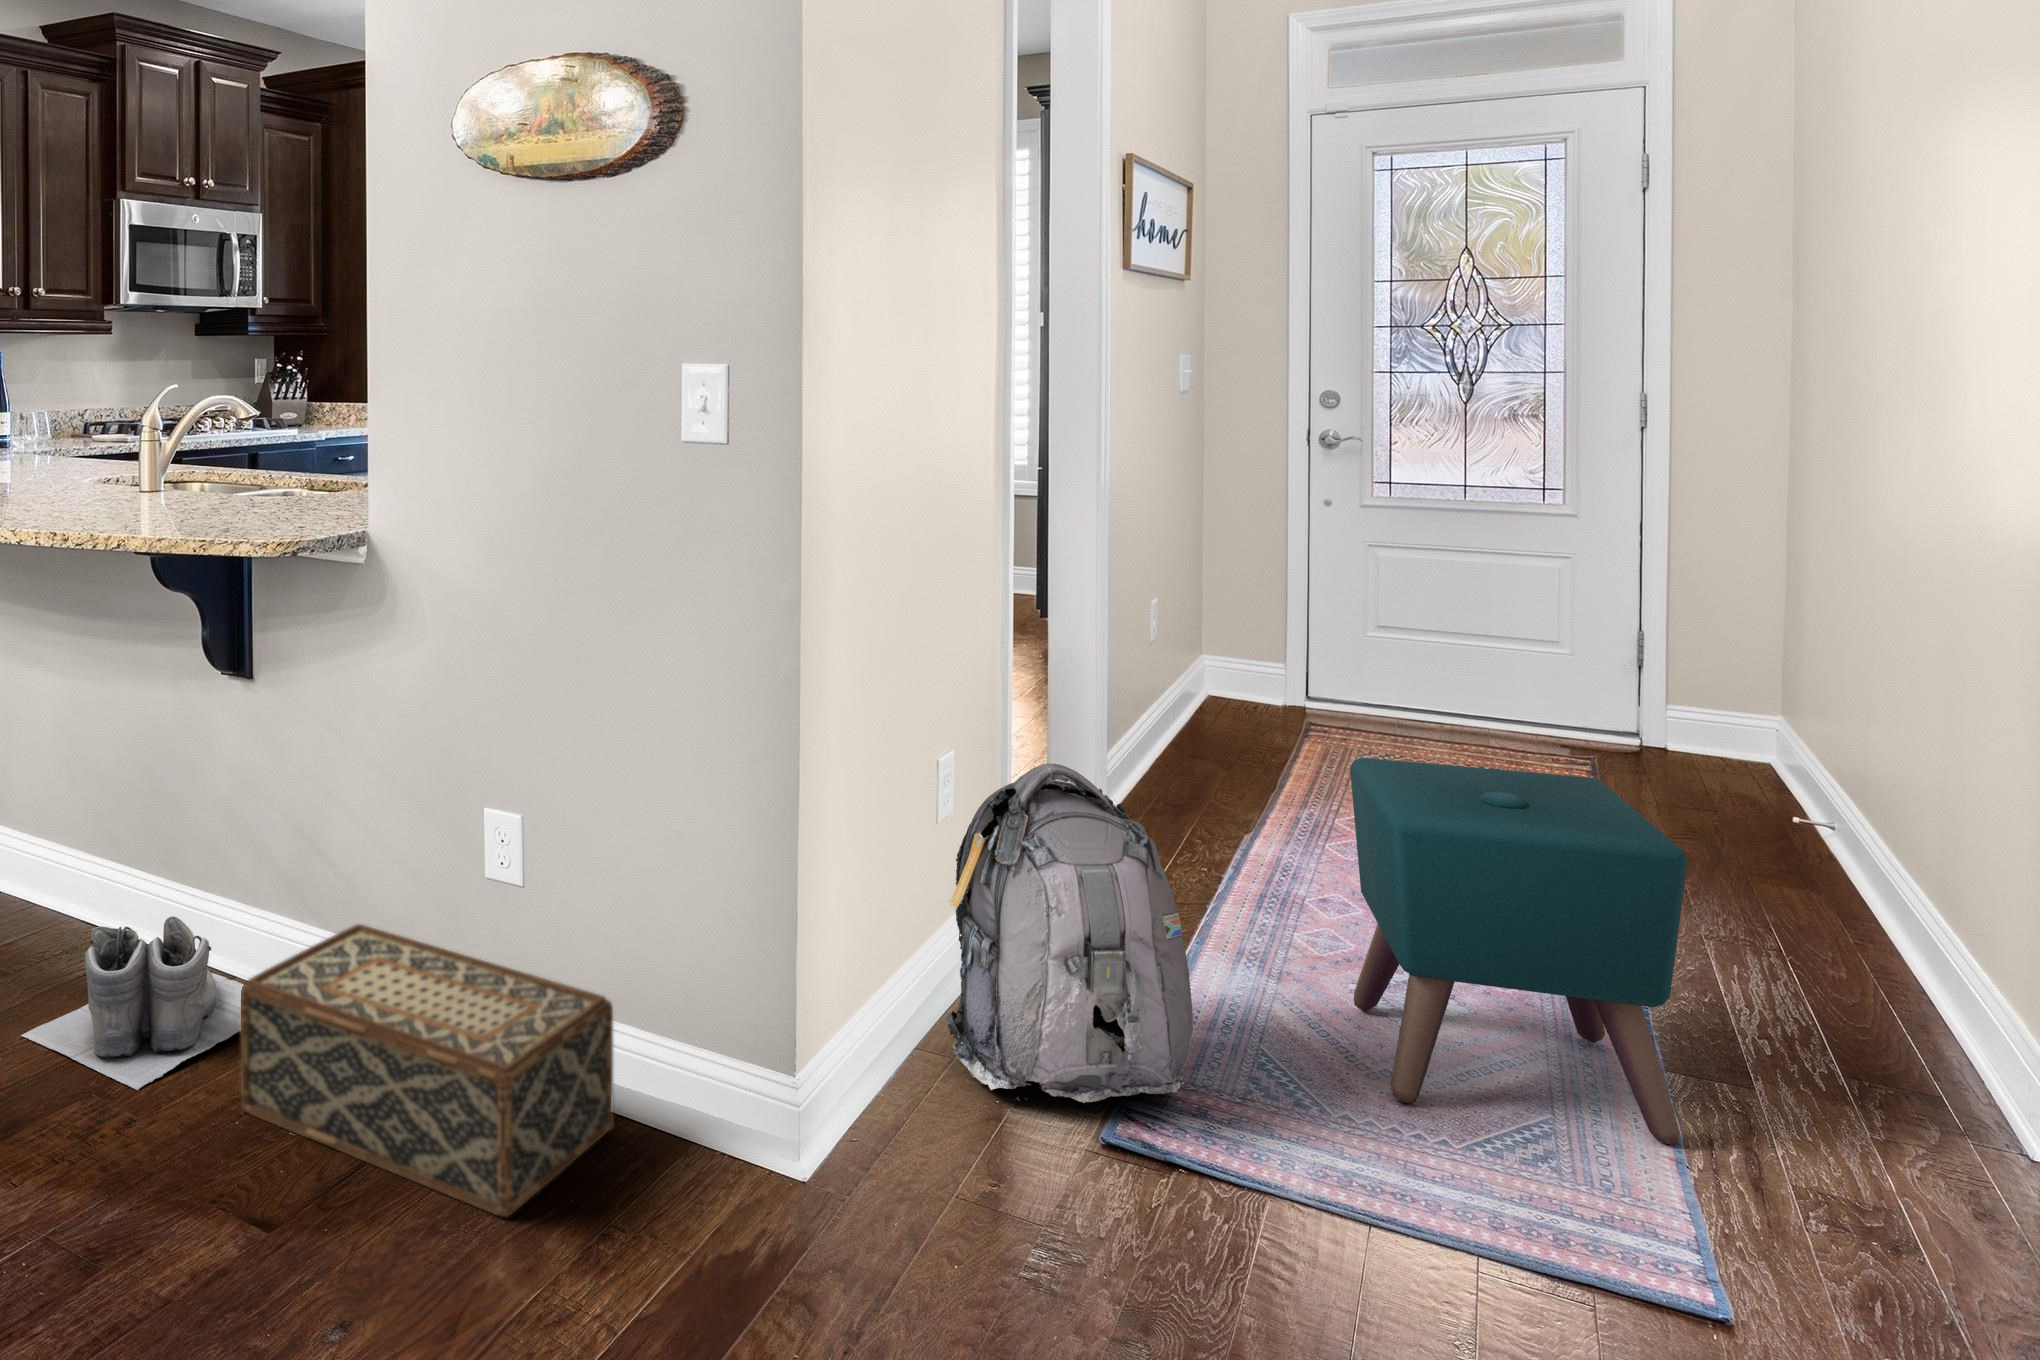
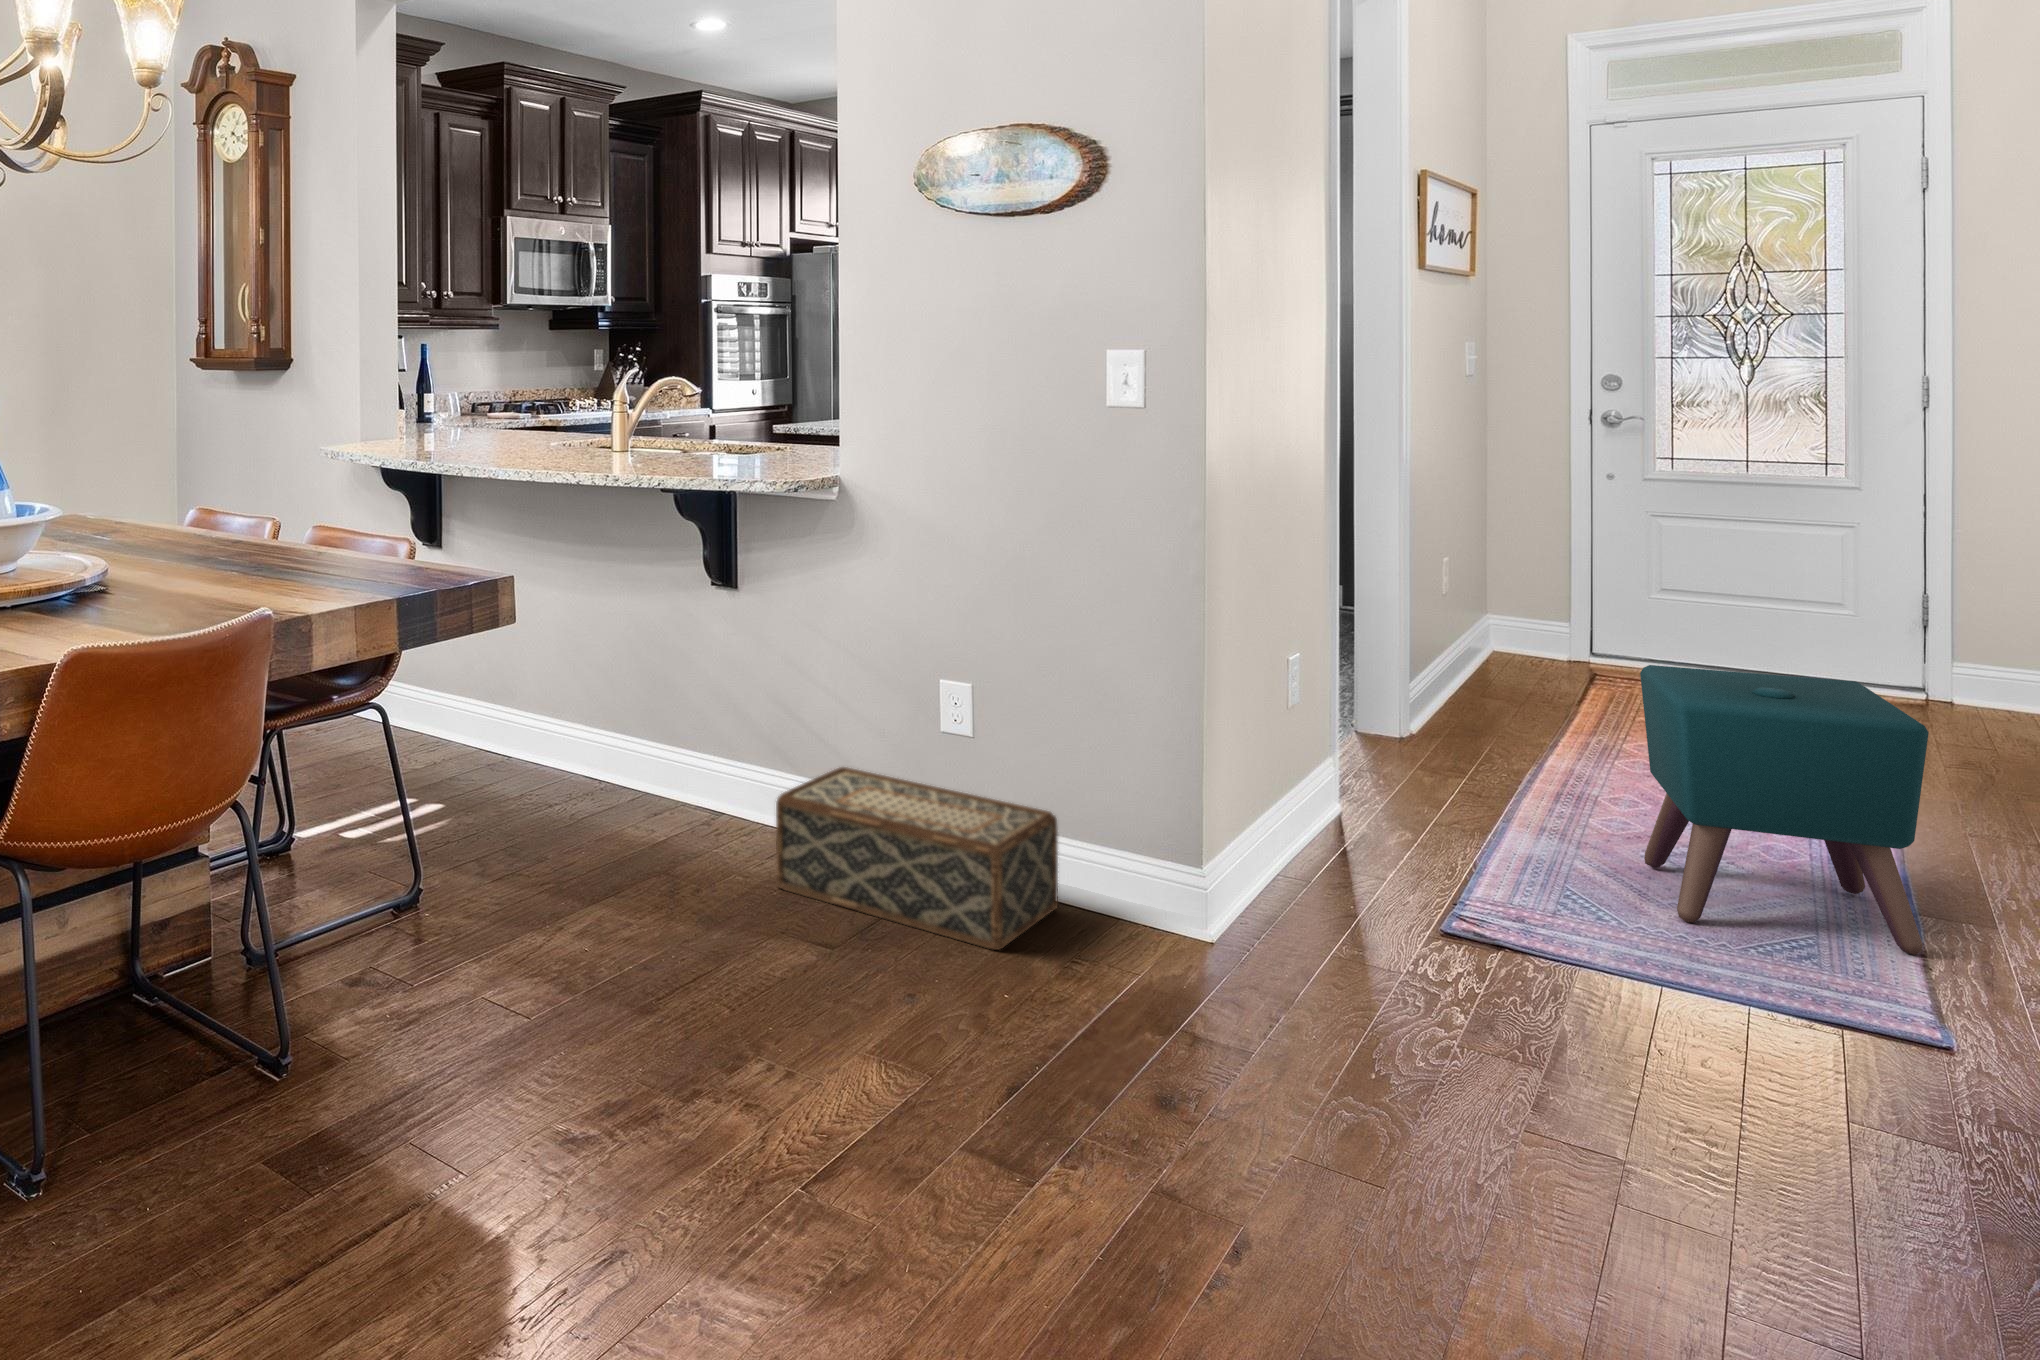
backpack: present [946,763,1193,1103] -> none [1305,658,1511,907]
boots: present [21,916,244,1090] -> none [590,760,782,874]

